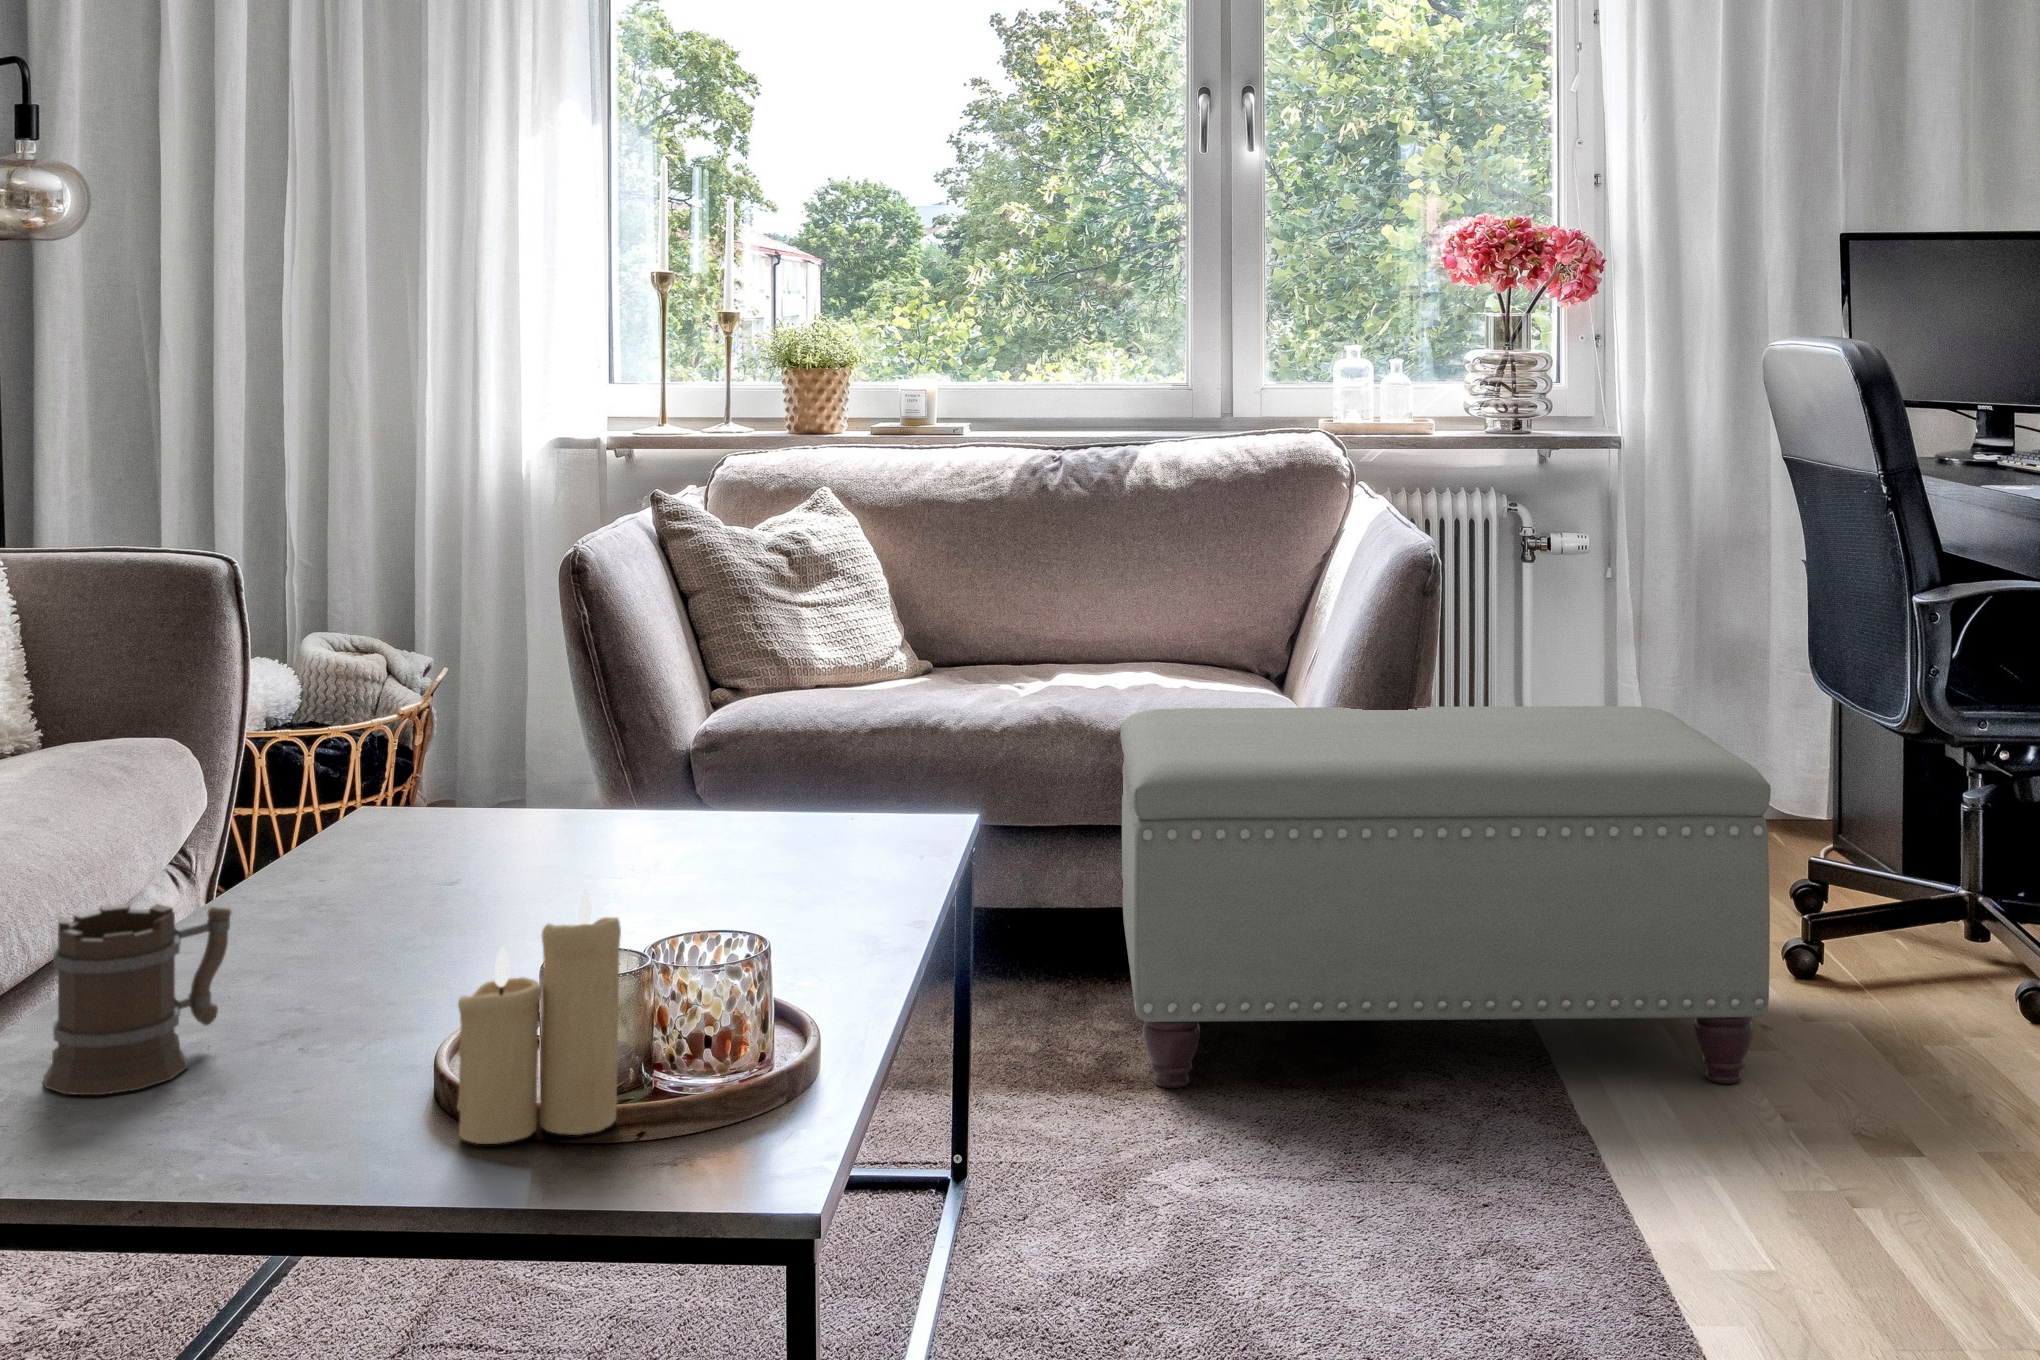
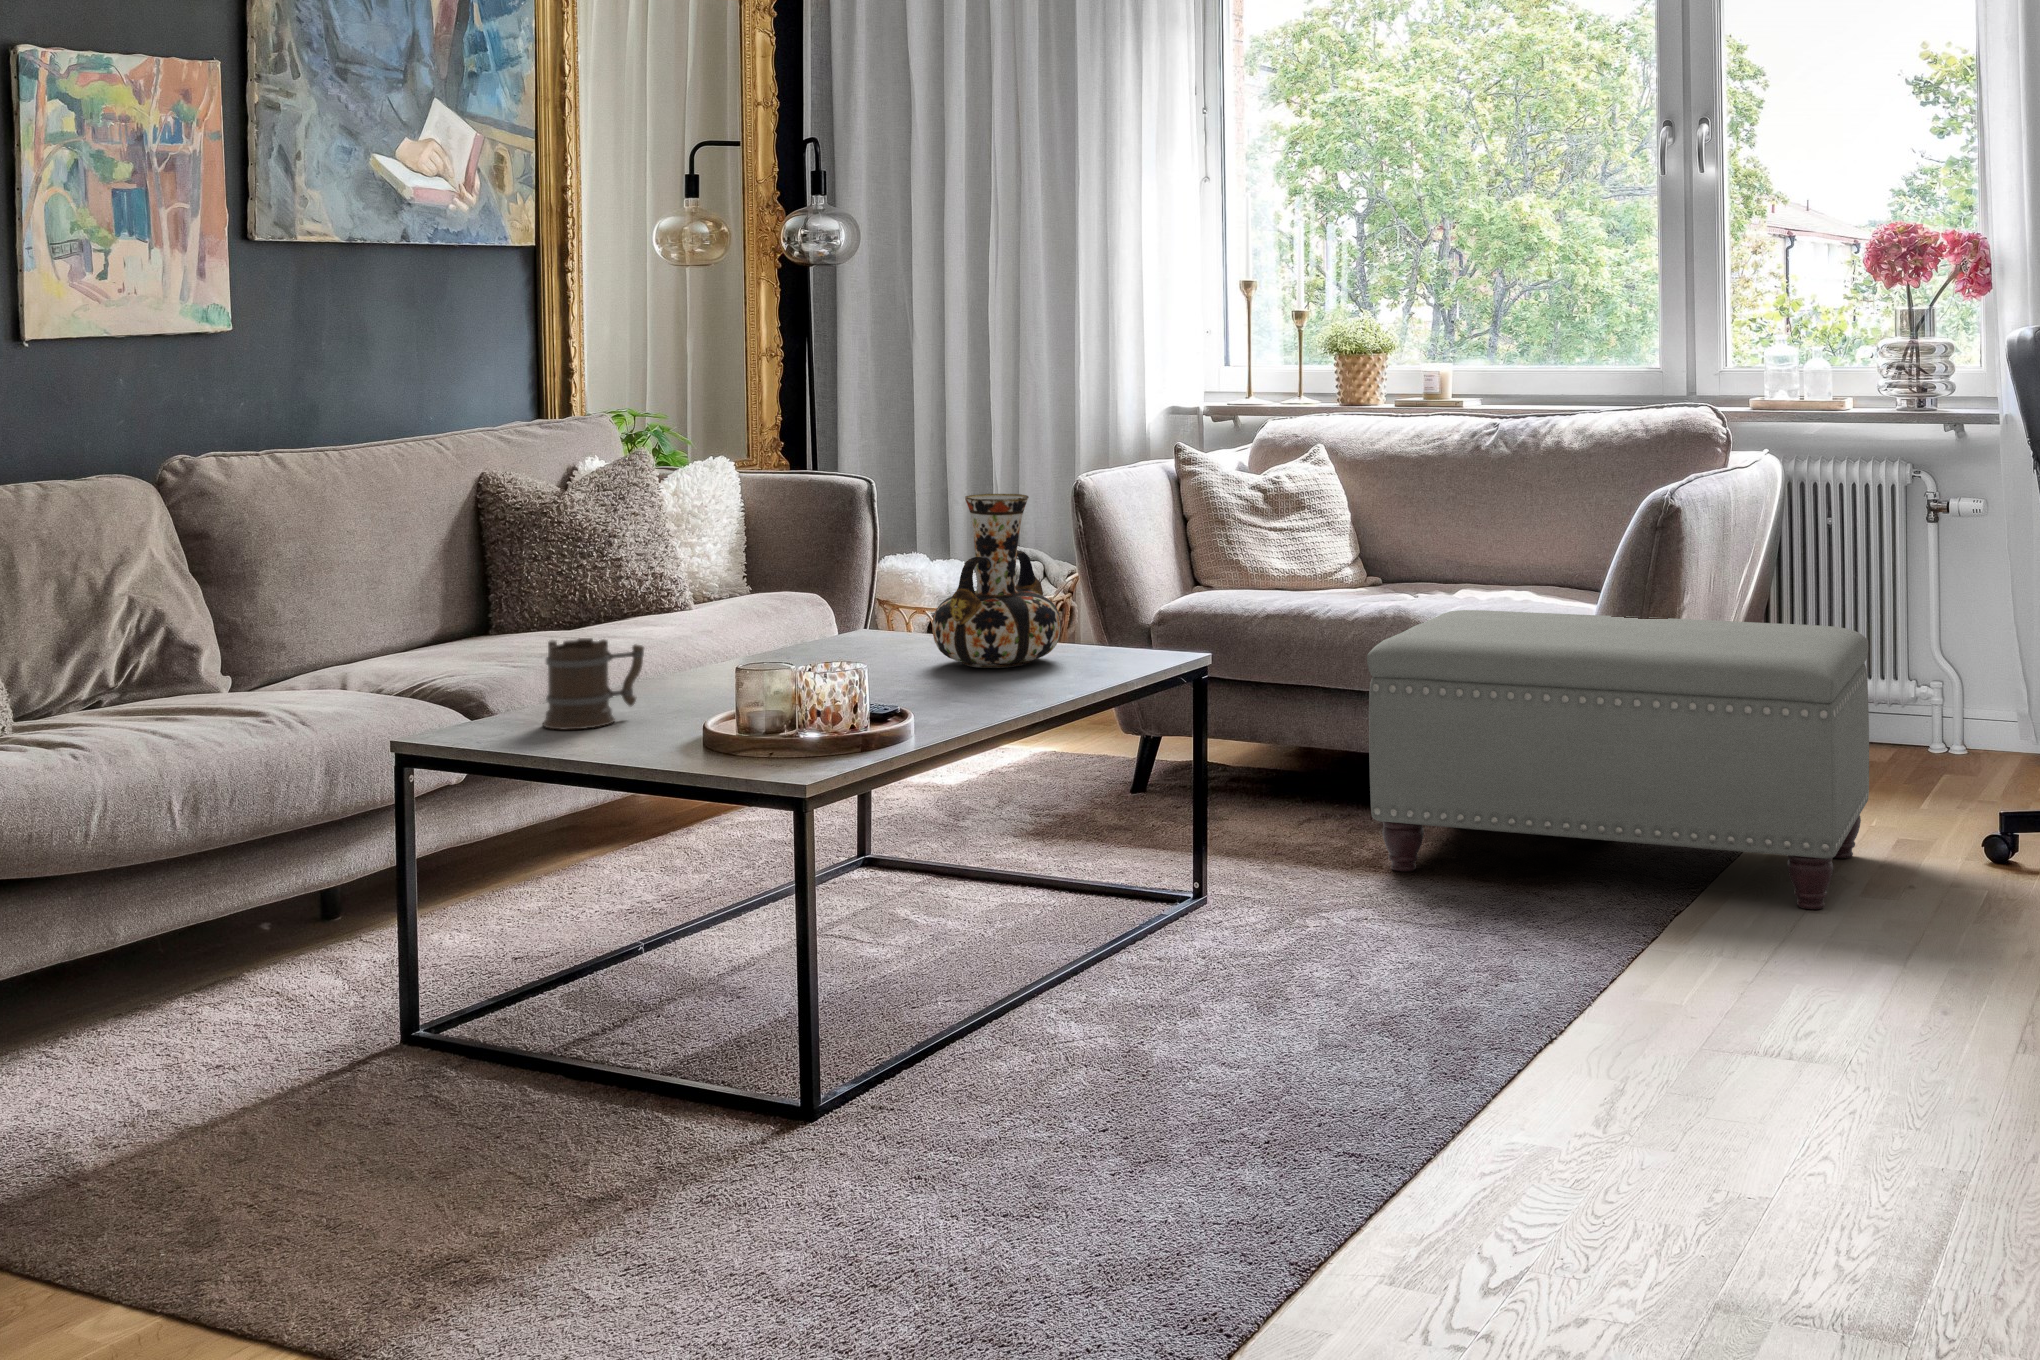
vase: none [595,586,799,869] -> present [932,494,1061,668]
candle: present [457,889,621,1144] -> none [685,632,770,758]

